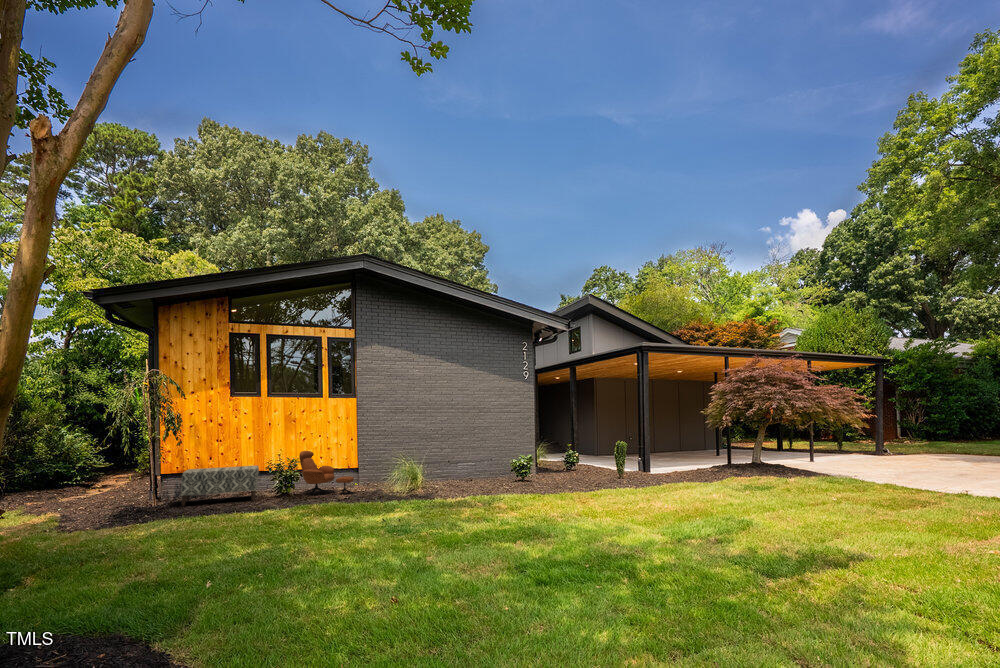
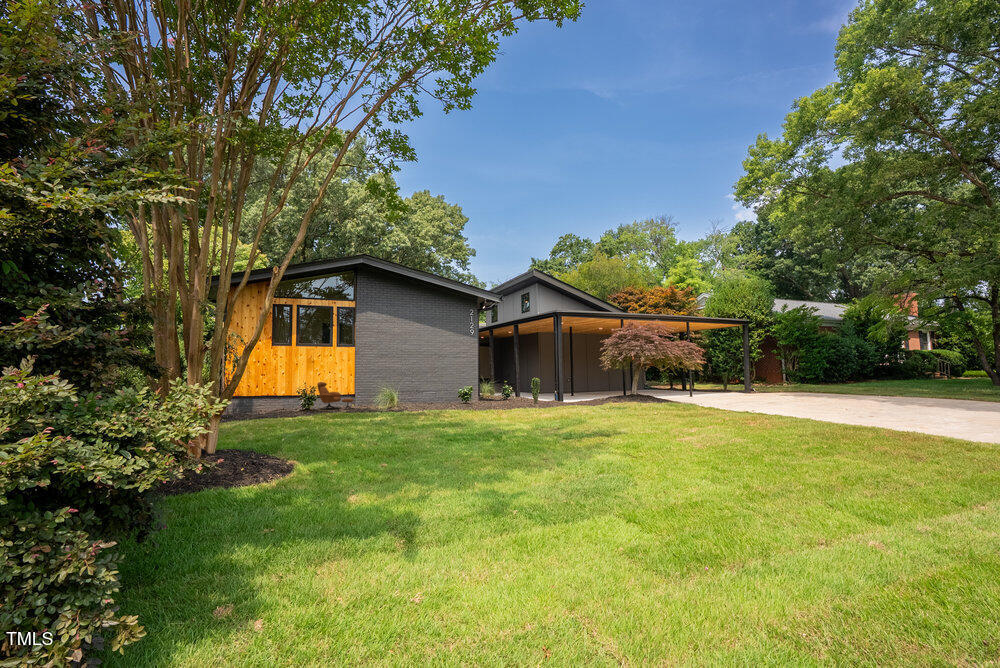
bench: present [180,466,259,506] -> none [244,391,291,415]

